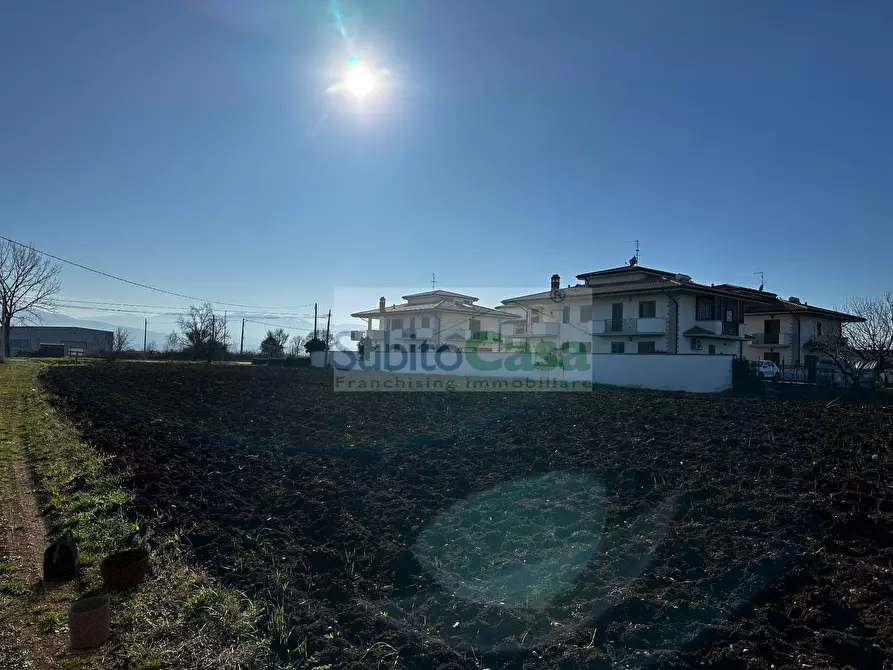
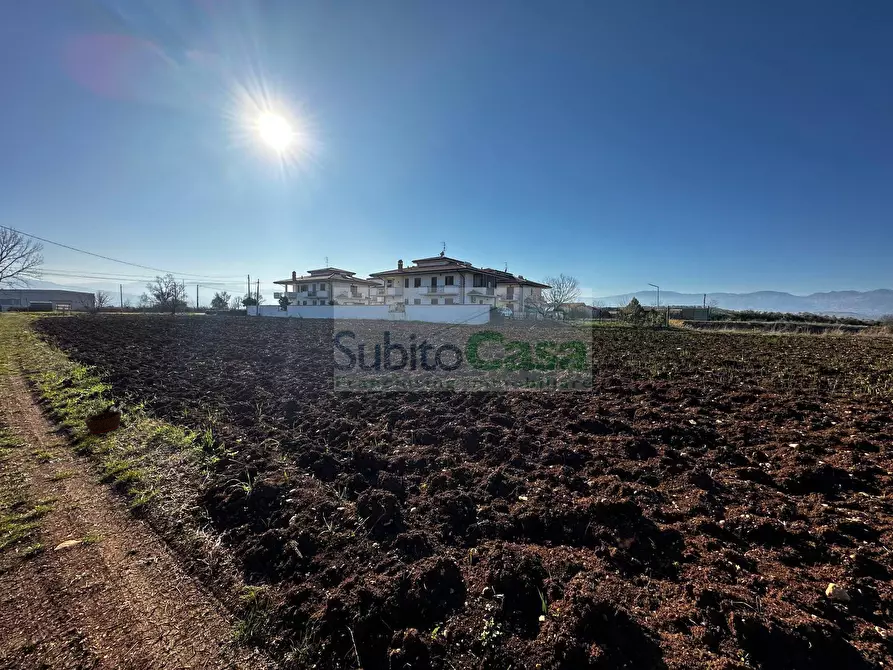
backpack: present [43,529,80,581] -> none [41,405,71,435]
planter: present [68,596,110,648] -> none [63,433,95,460]

